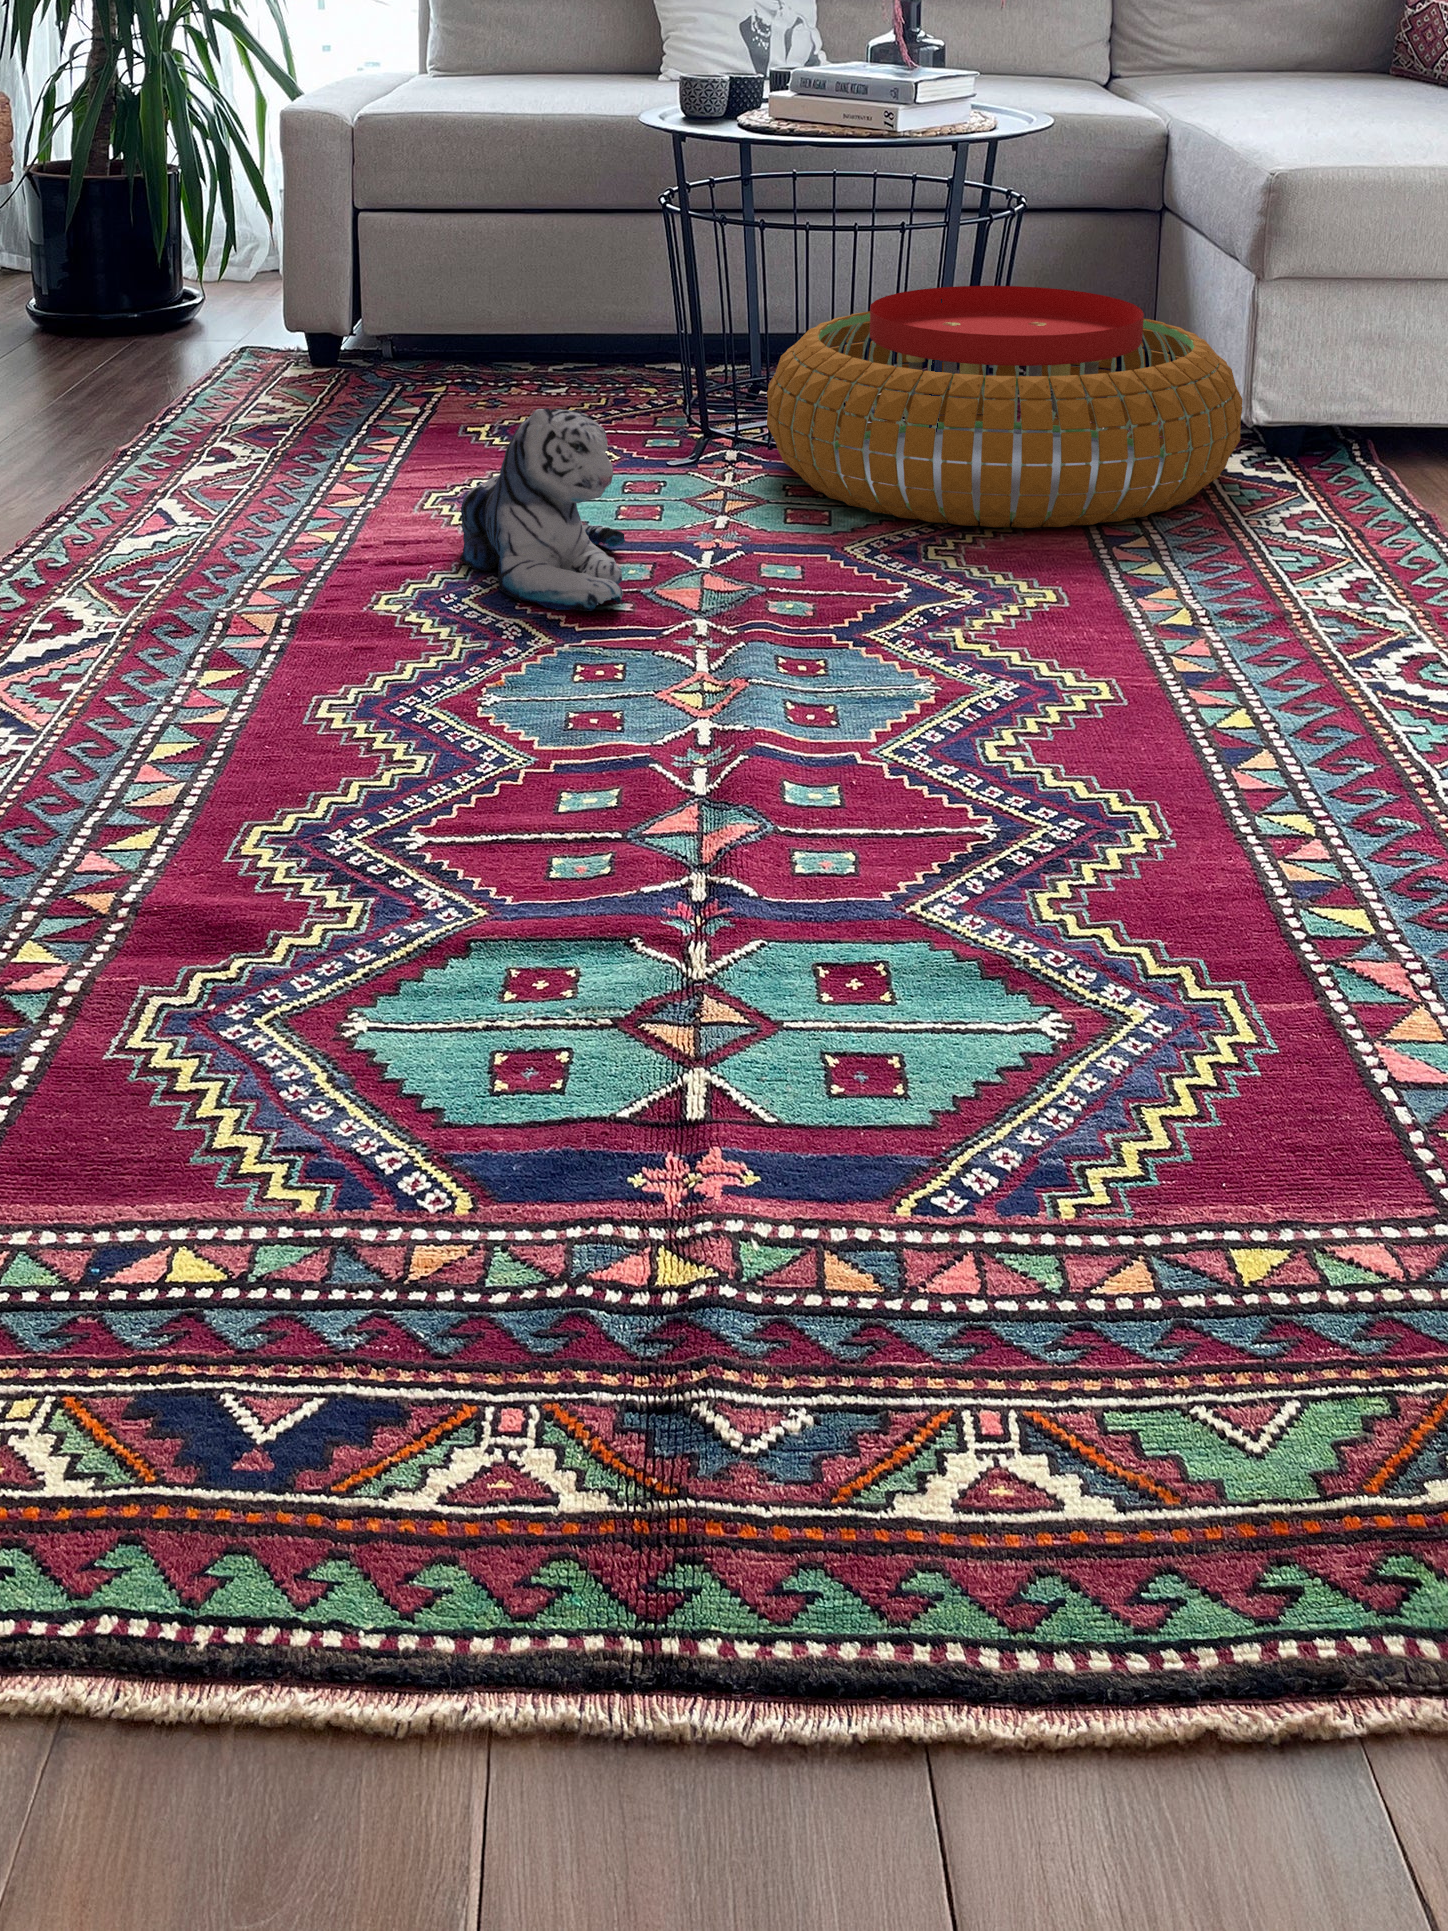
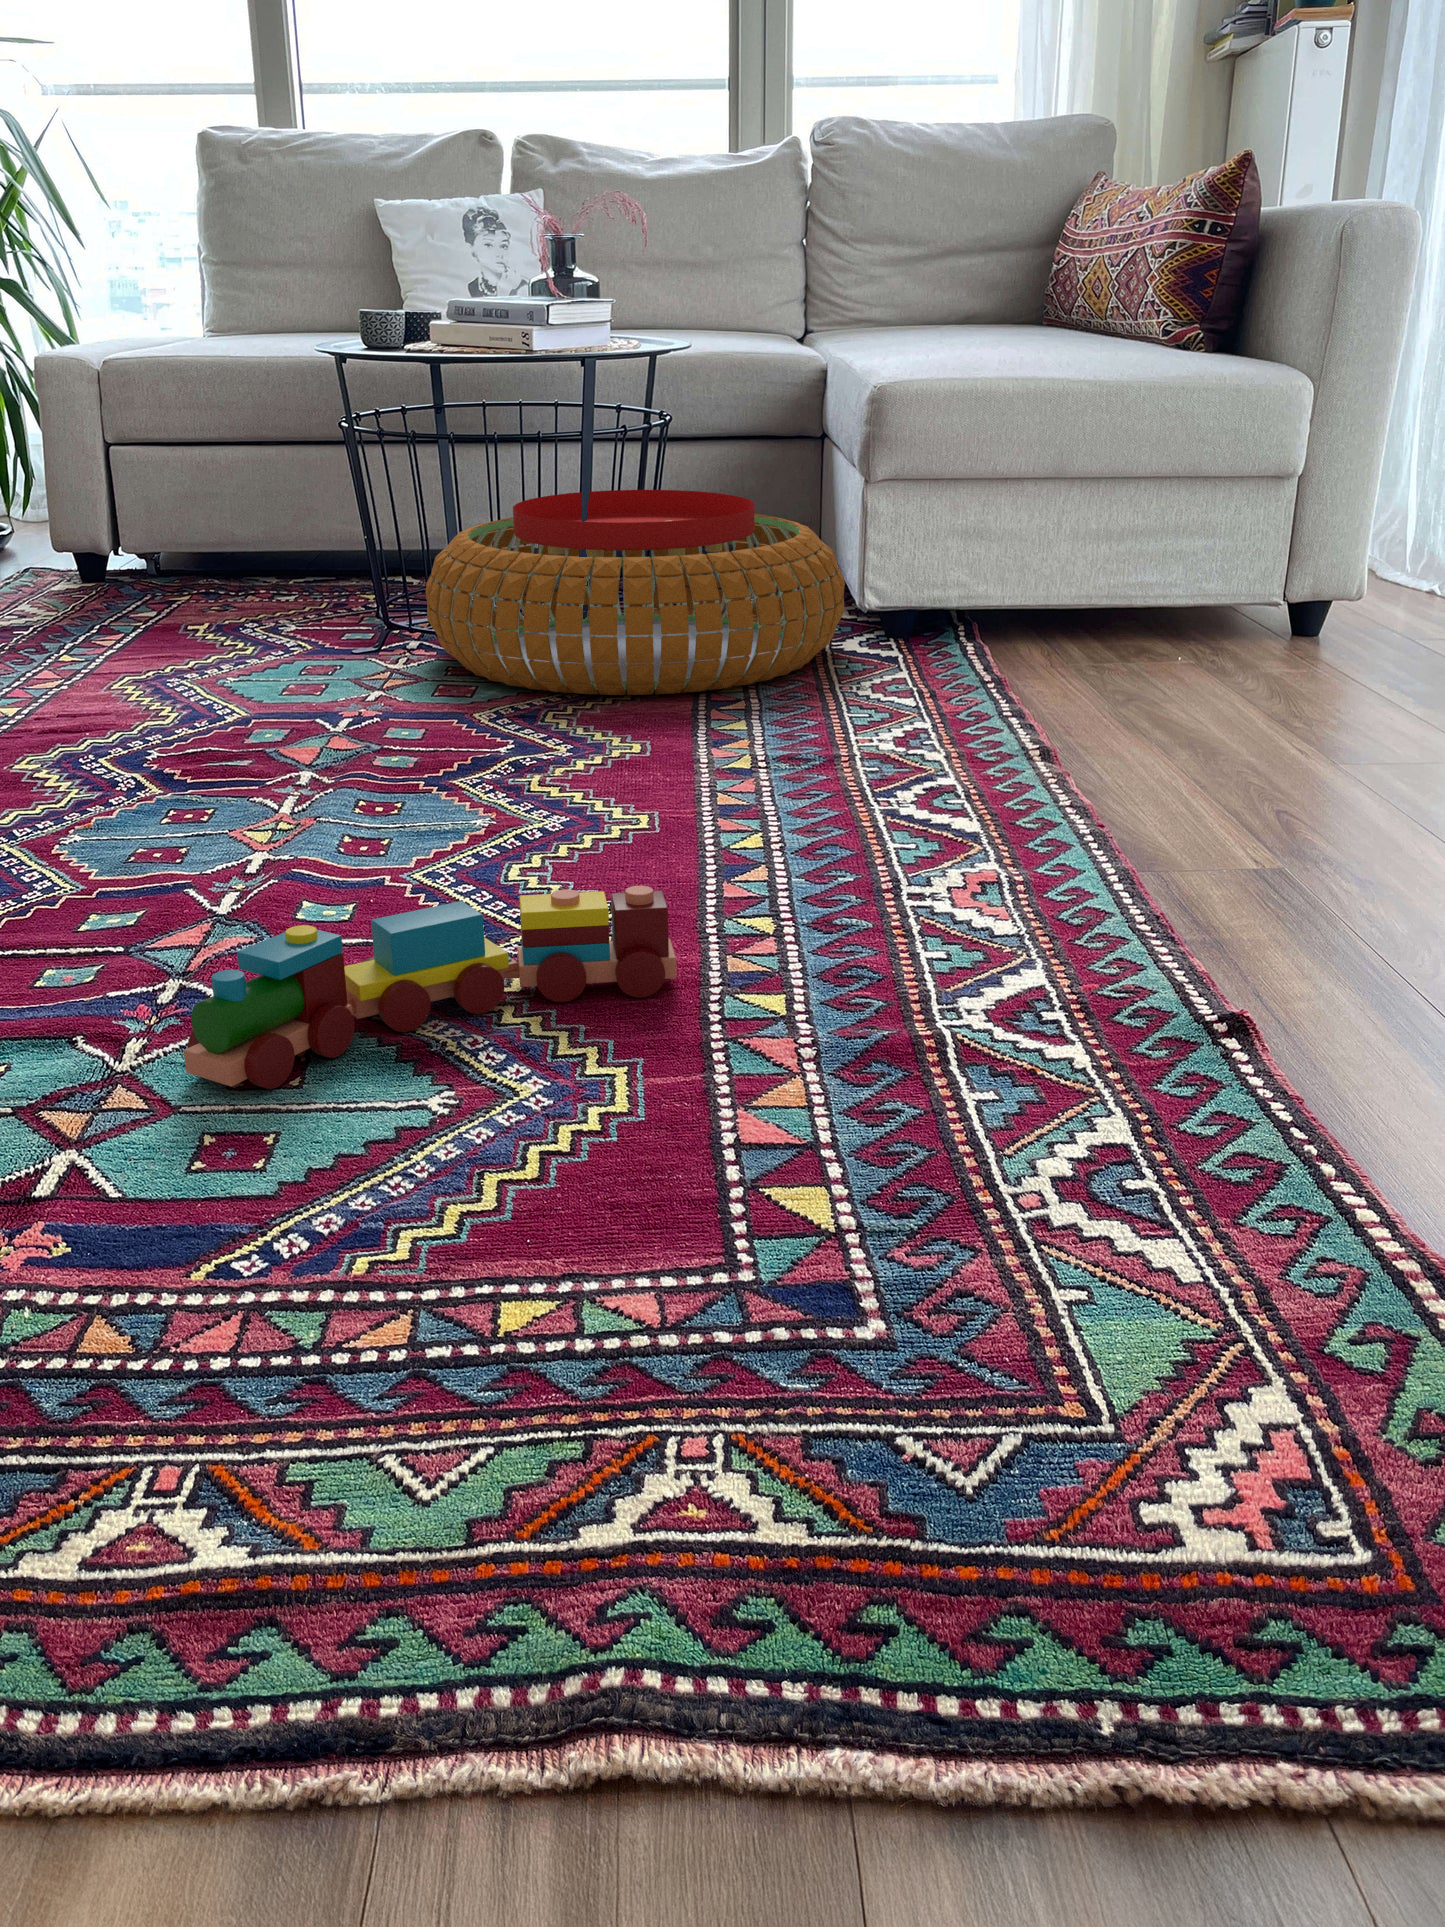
plush toy: present [460,409,626,611] -> none [113,584,270,766]
toy train: none [777,788,1246,1006] -> present [184,886,677,1089]

